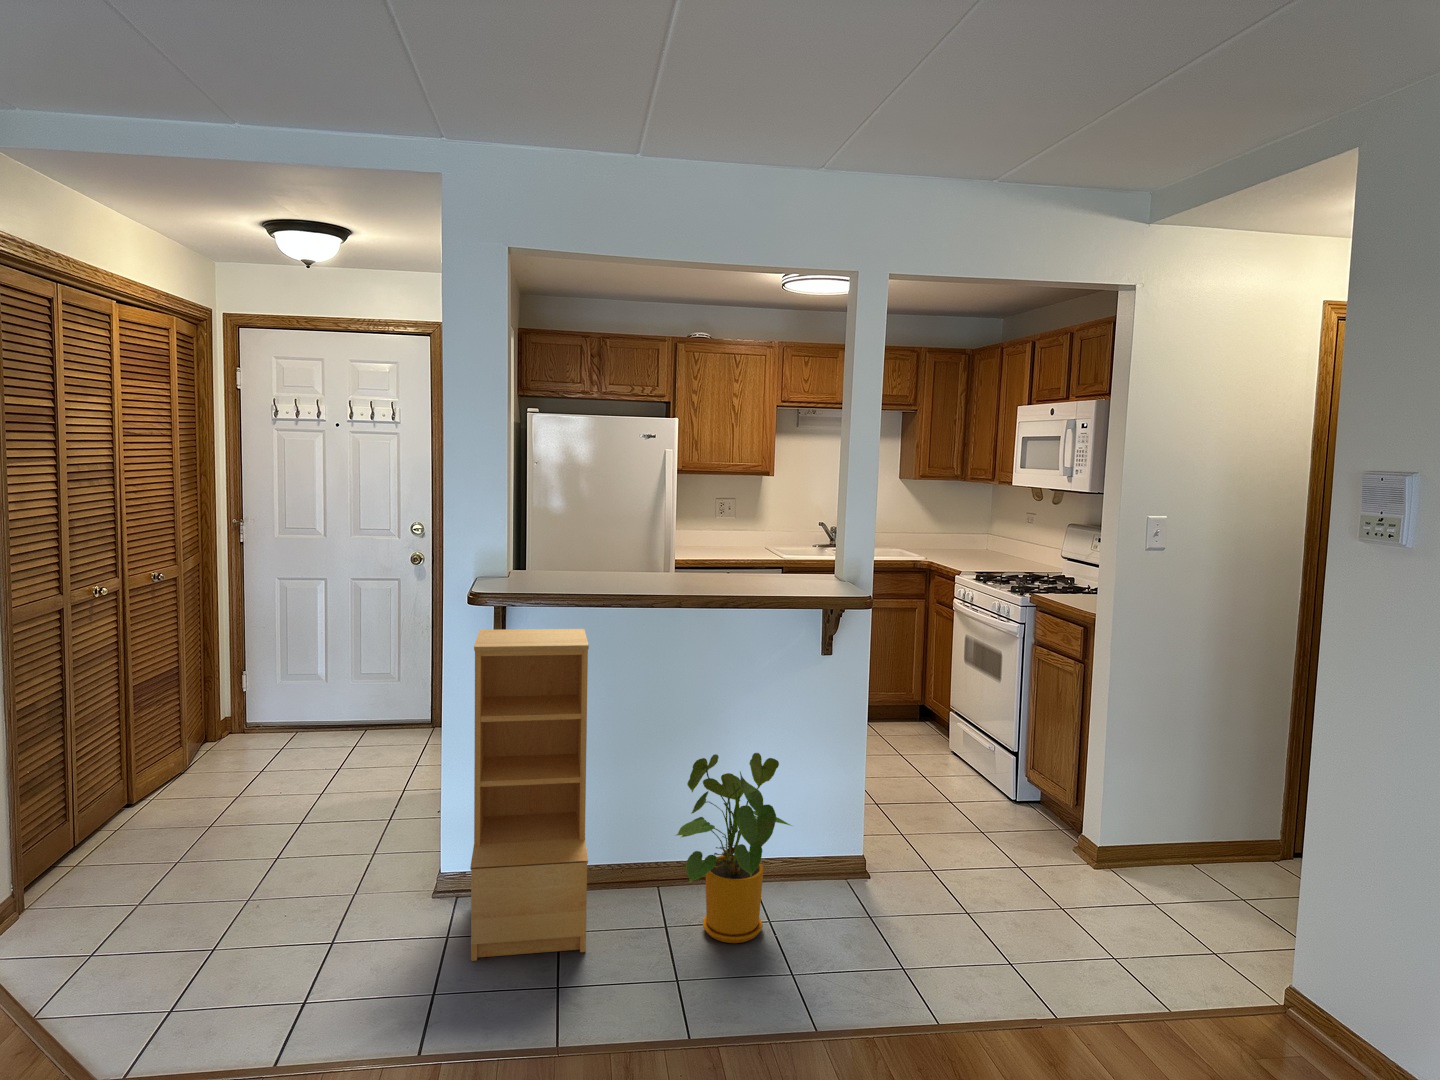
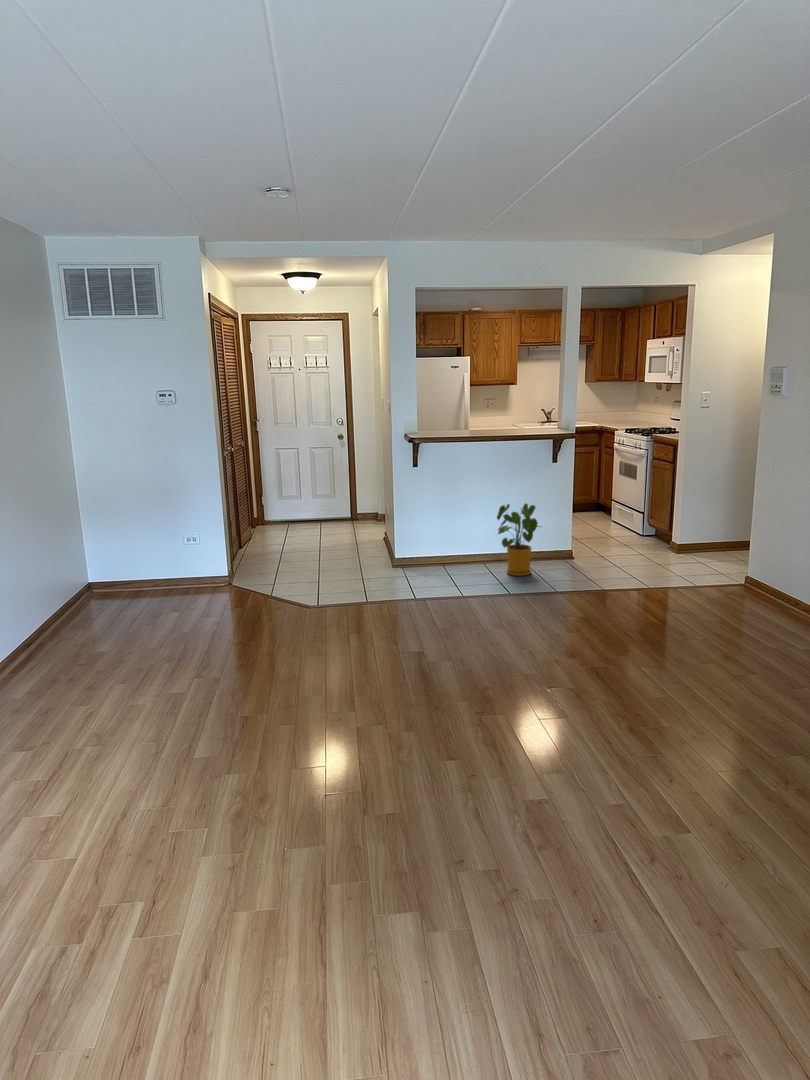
bookshelf: present [470,629,589,961] -> none [408,453,462,582]

